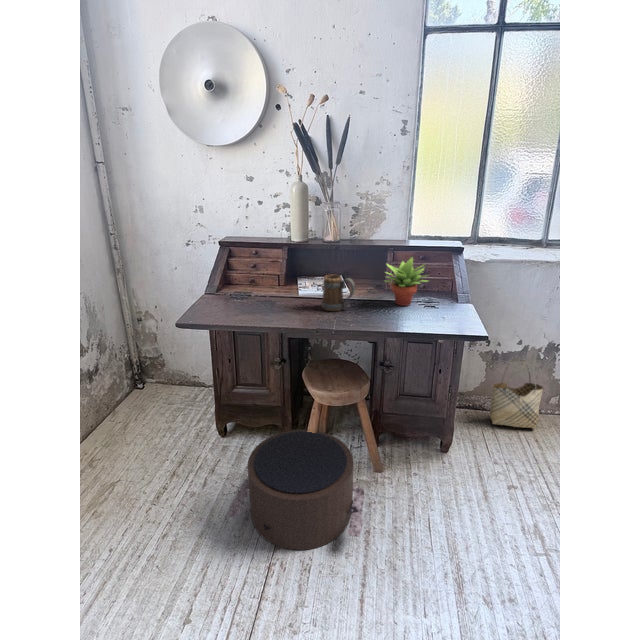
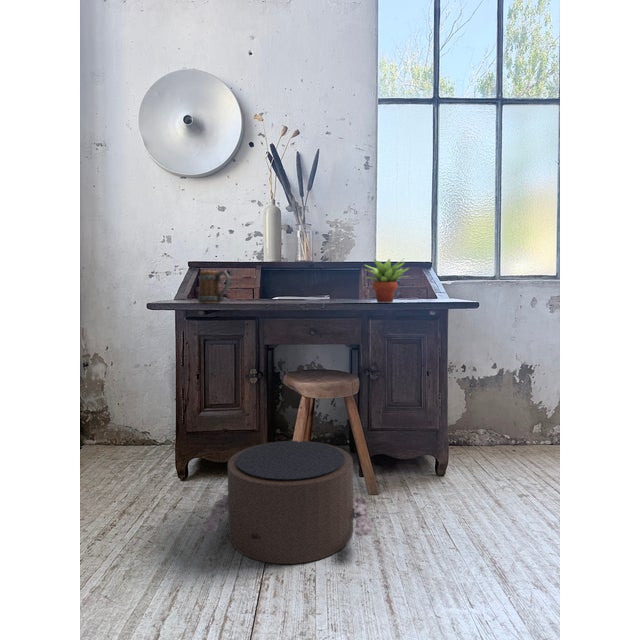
mug: present [321,275,355,311] -> present [198,271,230,303]
woven basket: present [490,359,543,428] -> none [477,381,529,453]

